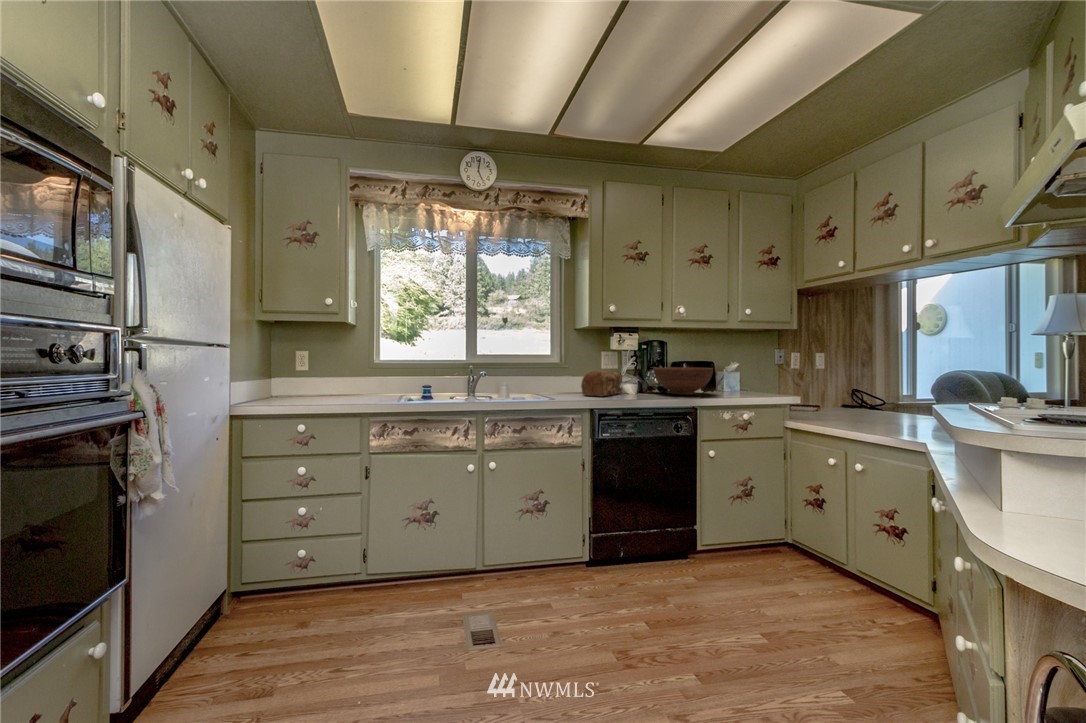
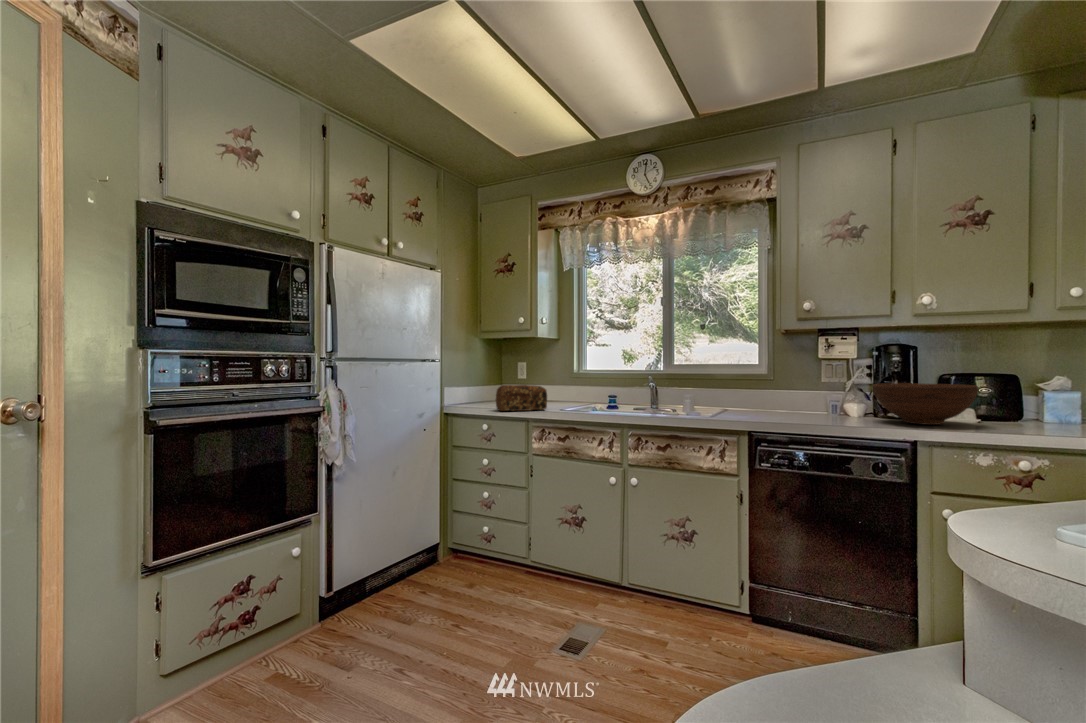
bread loaf: present [581,371,622,397] -> present [496,385,547,411]

